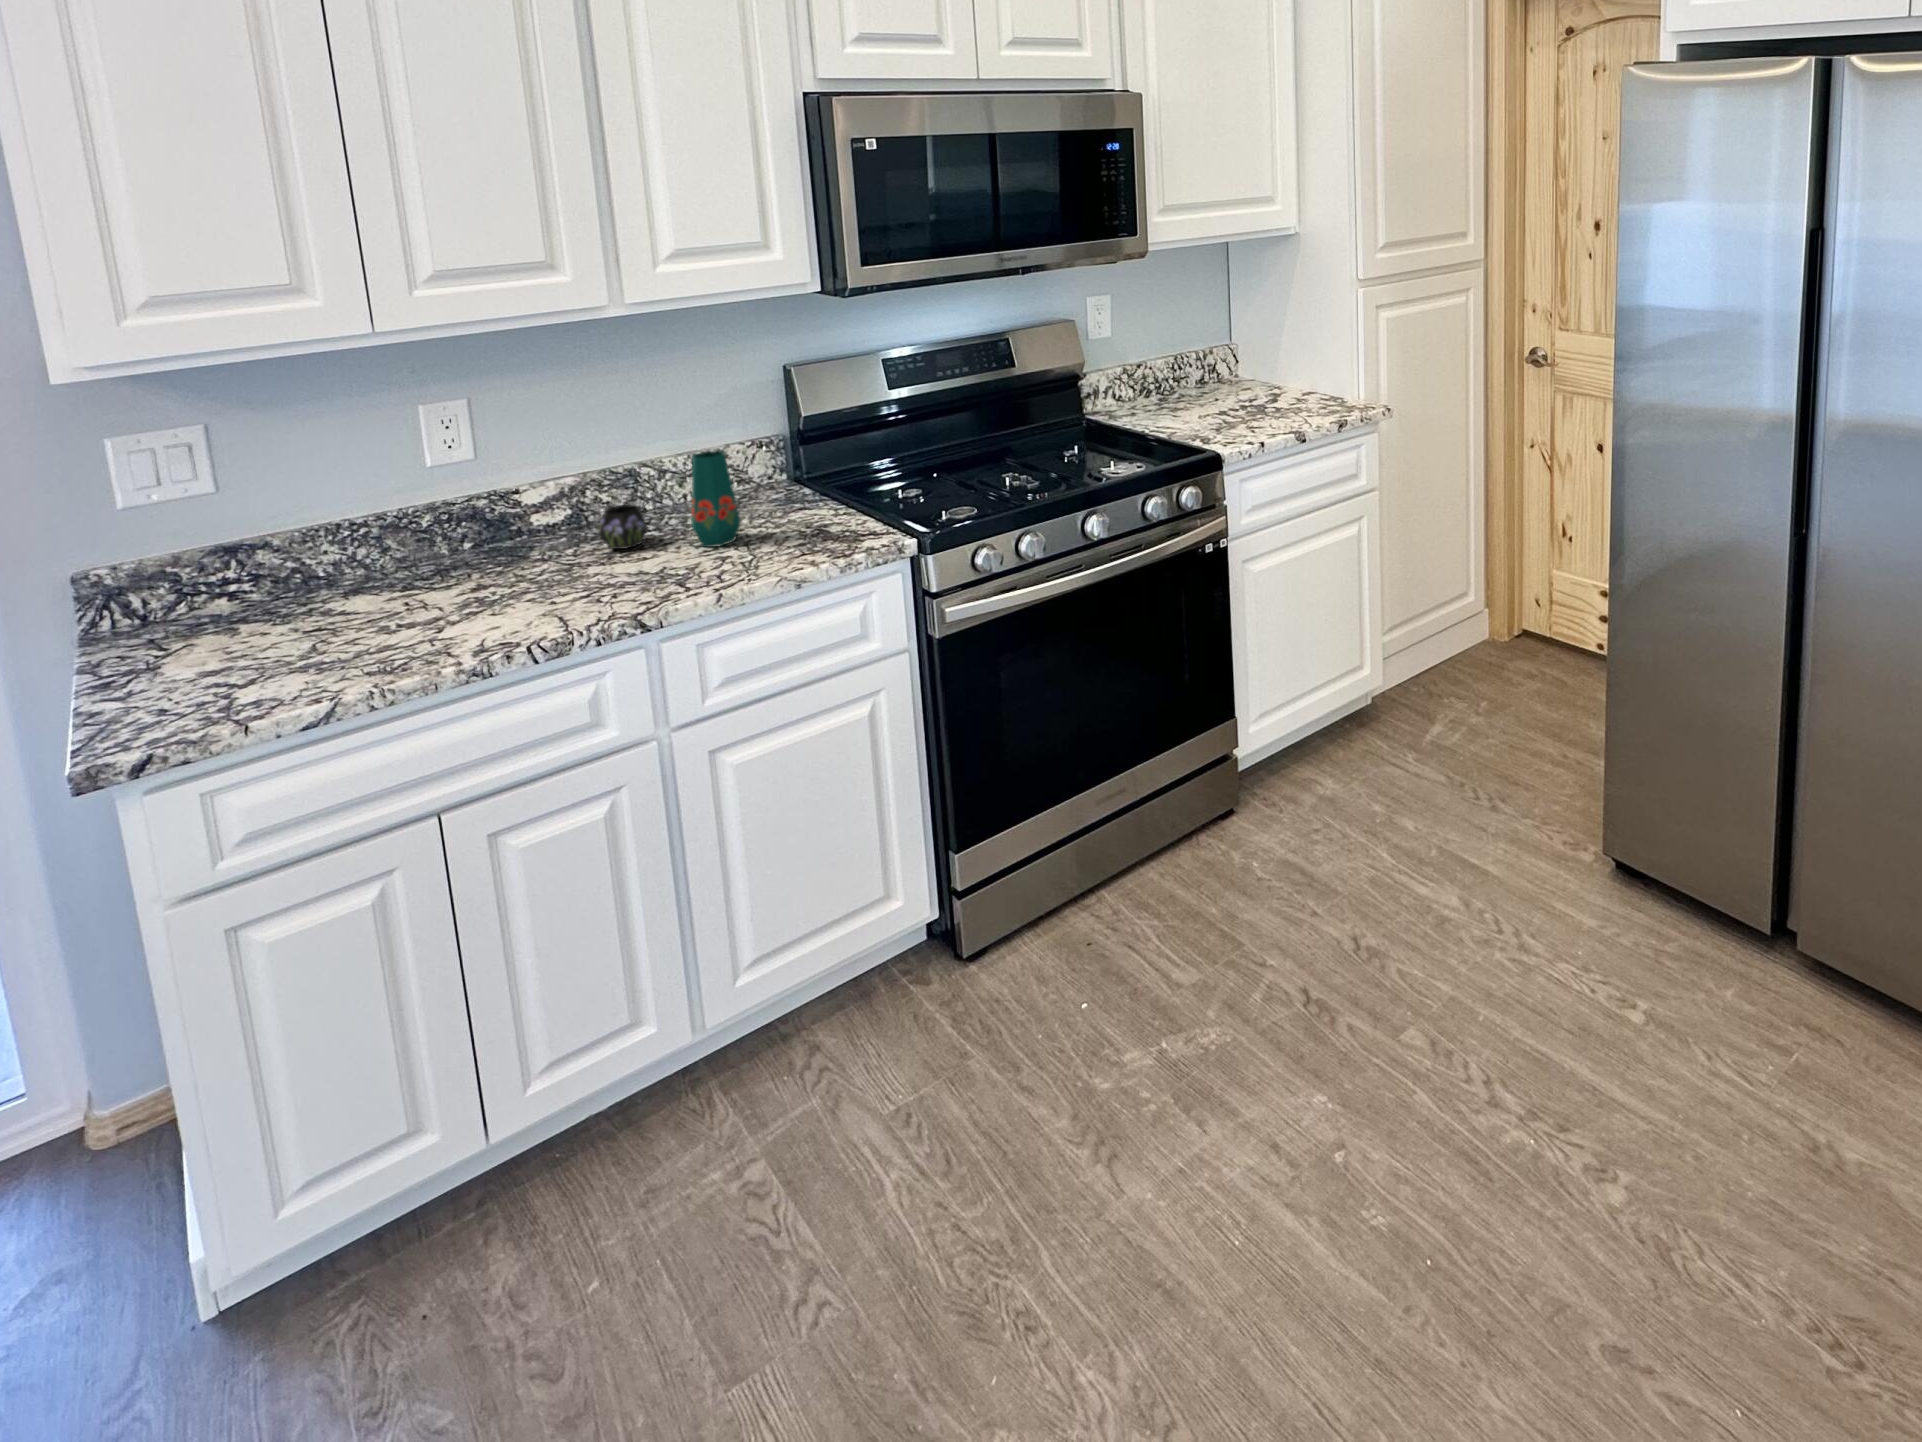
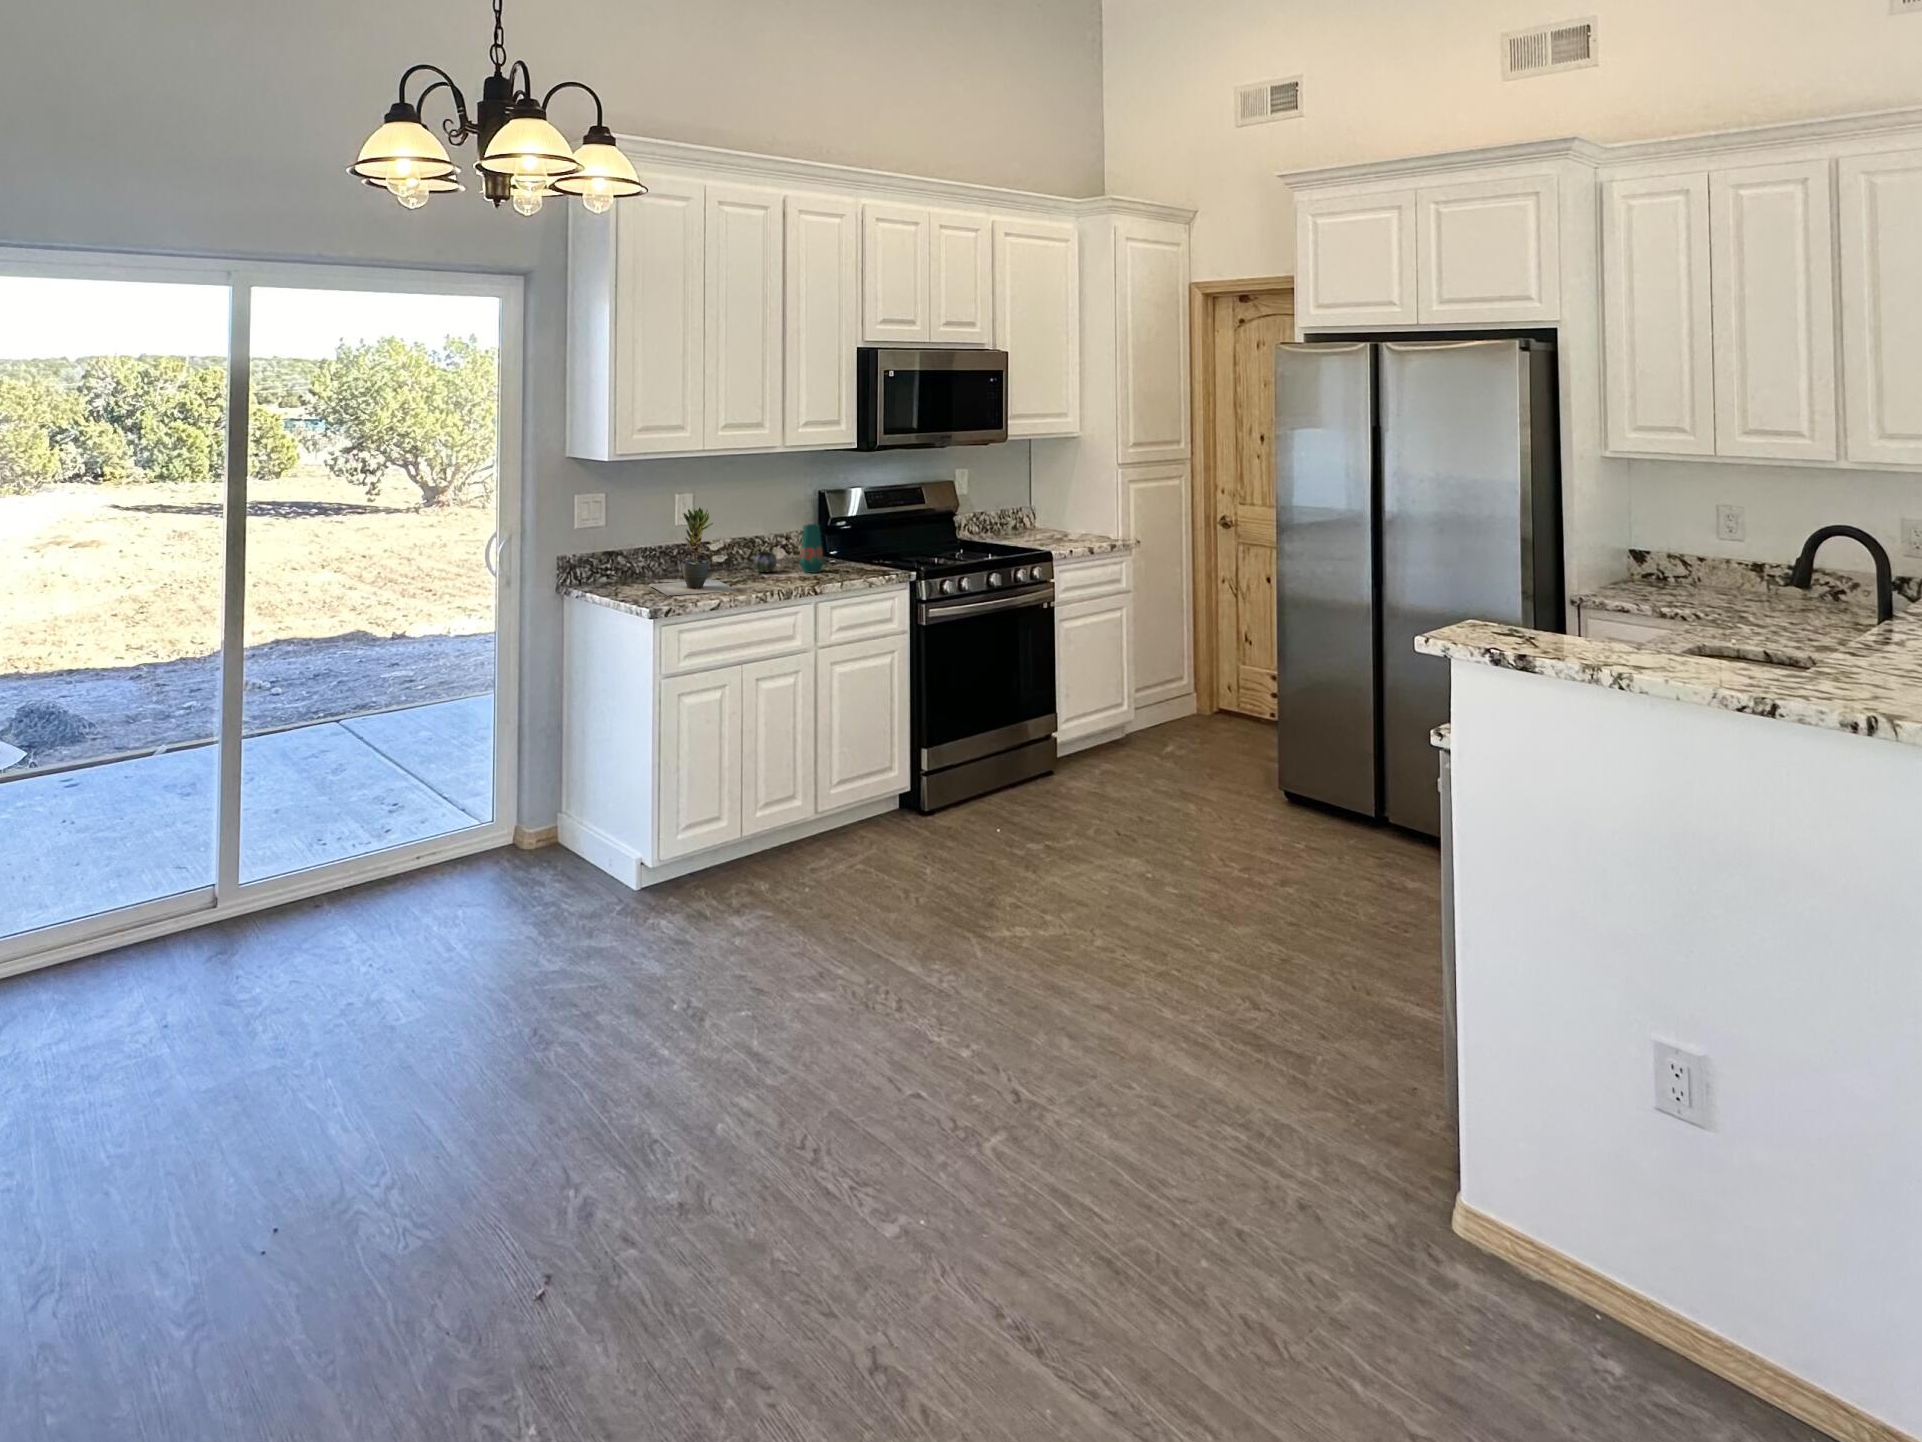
potted plant: none [264,459,476,674] -> present [649,507,733,596]

